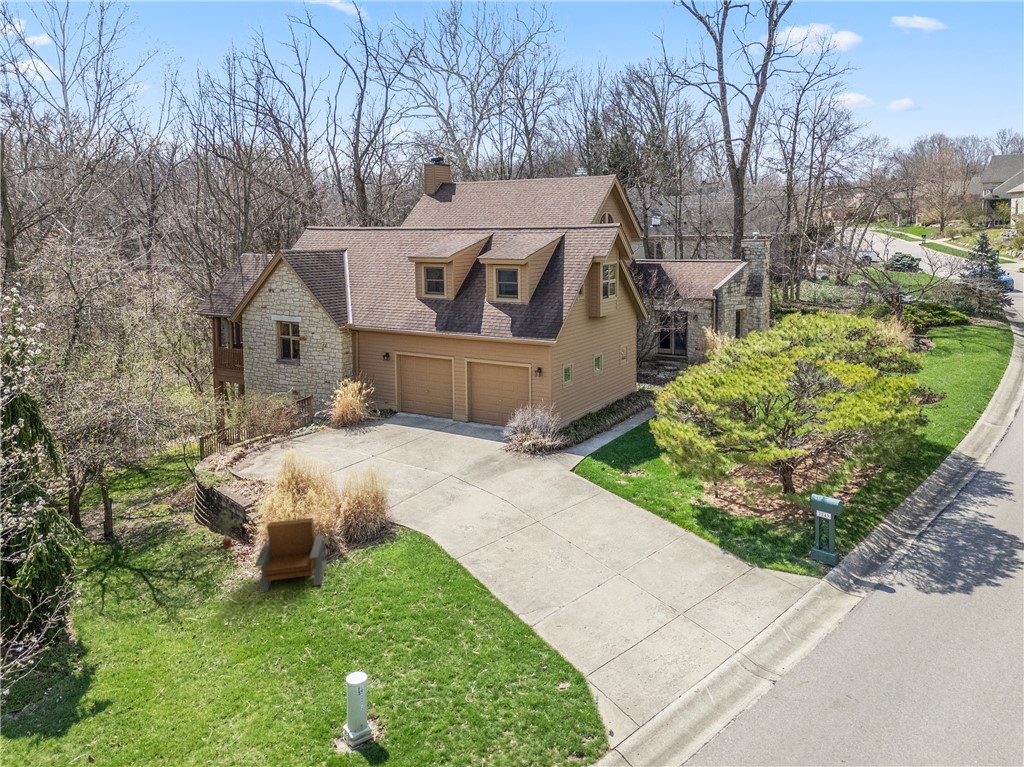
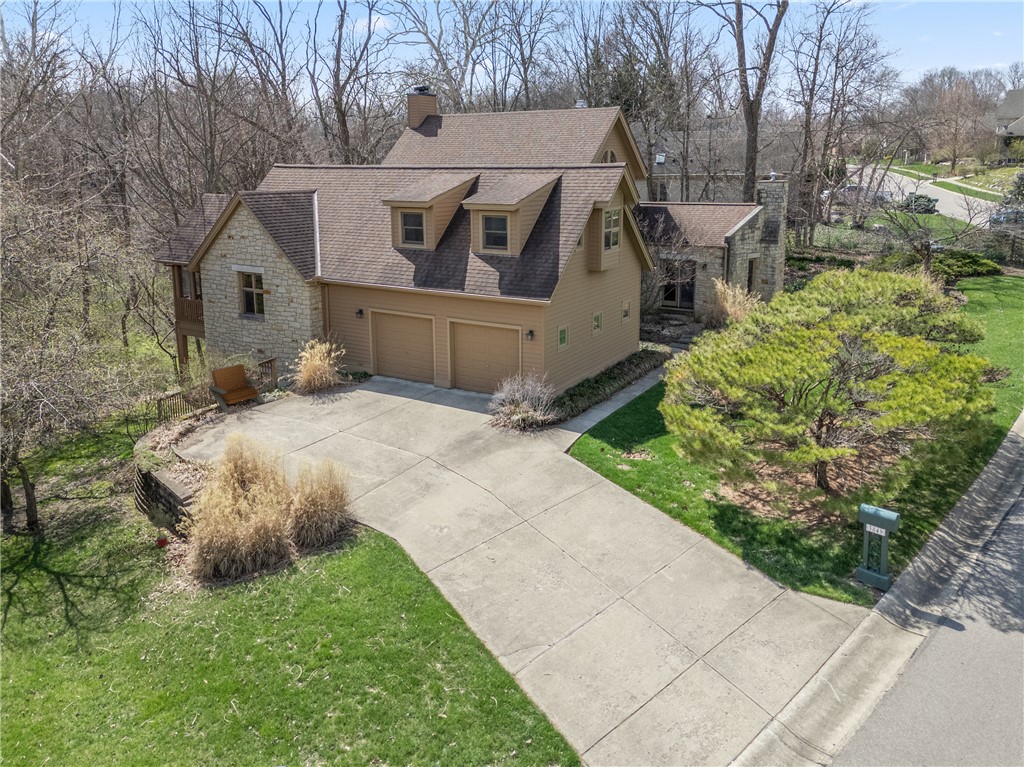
lounge chair: present [255,518,327,592] -> present [208,364,265,413]

